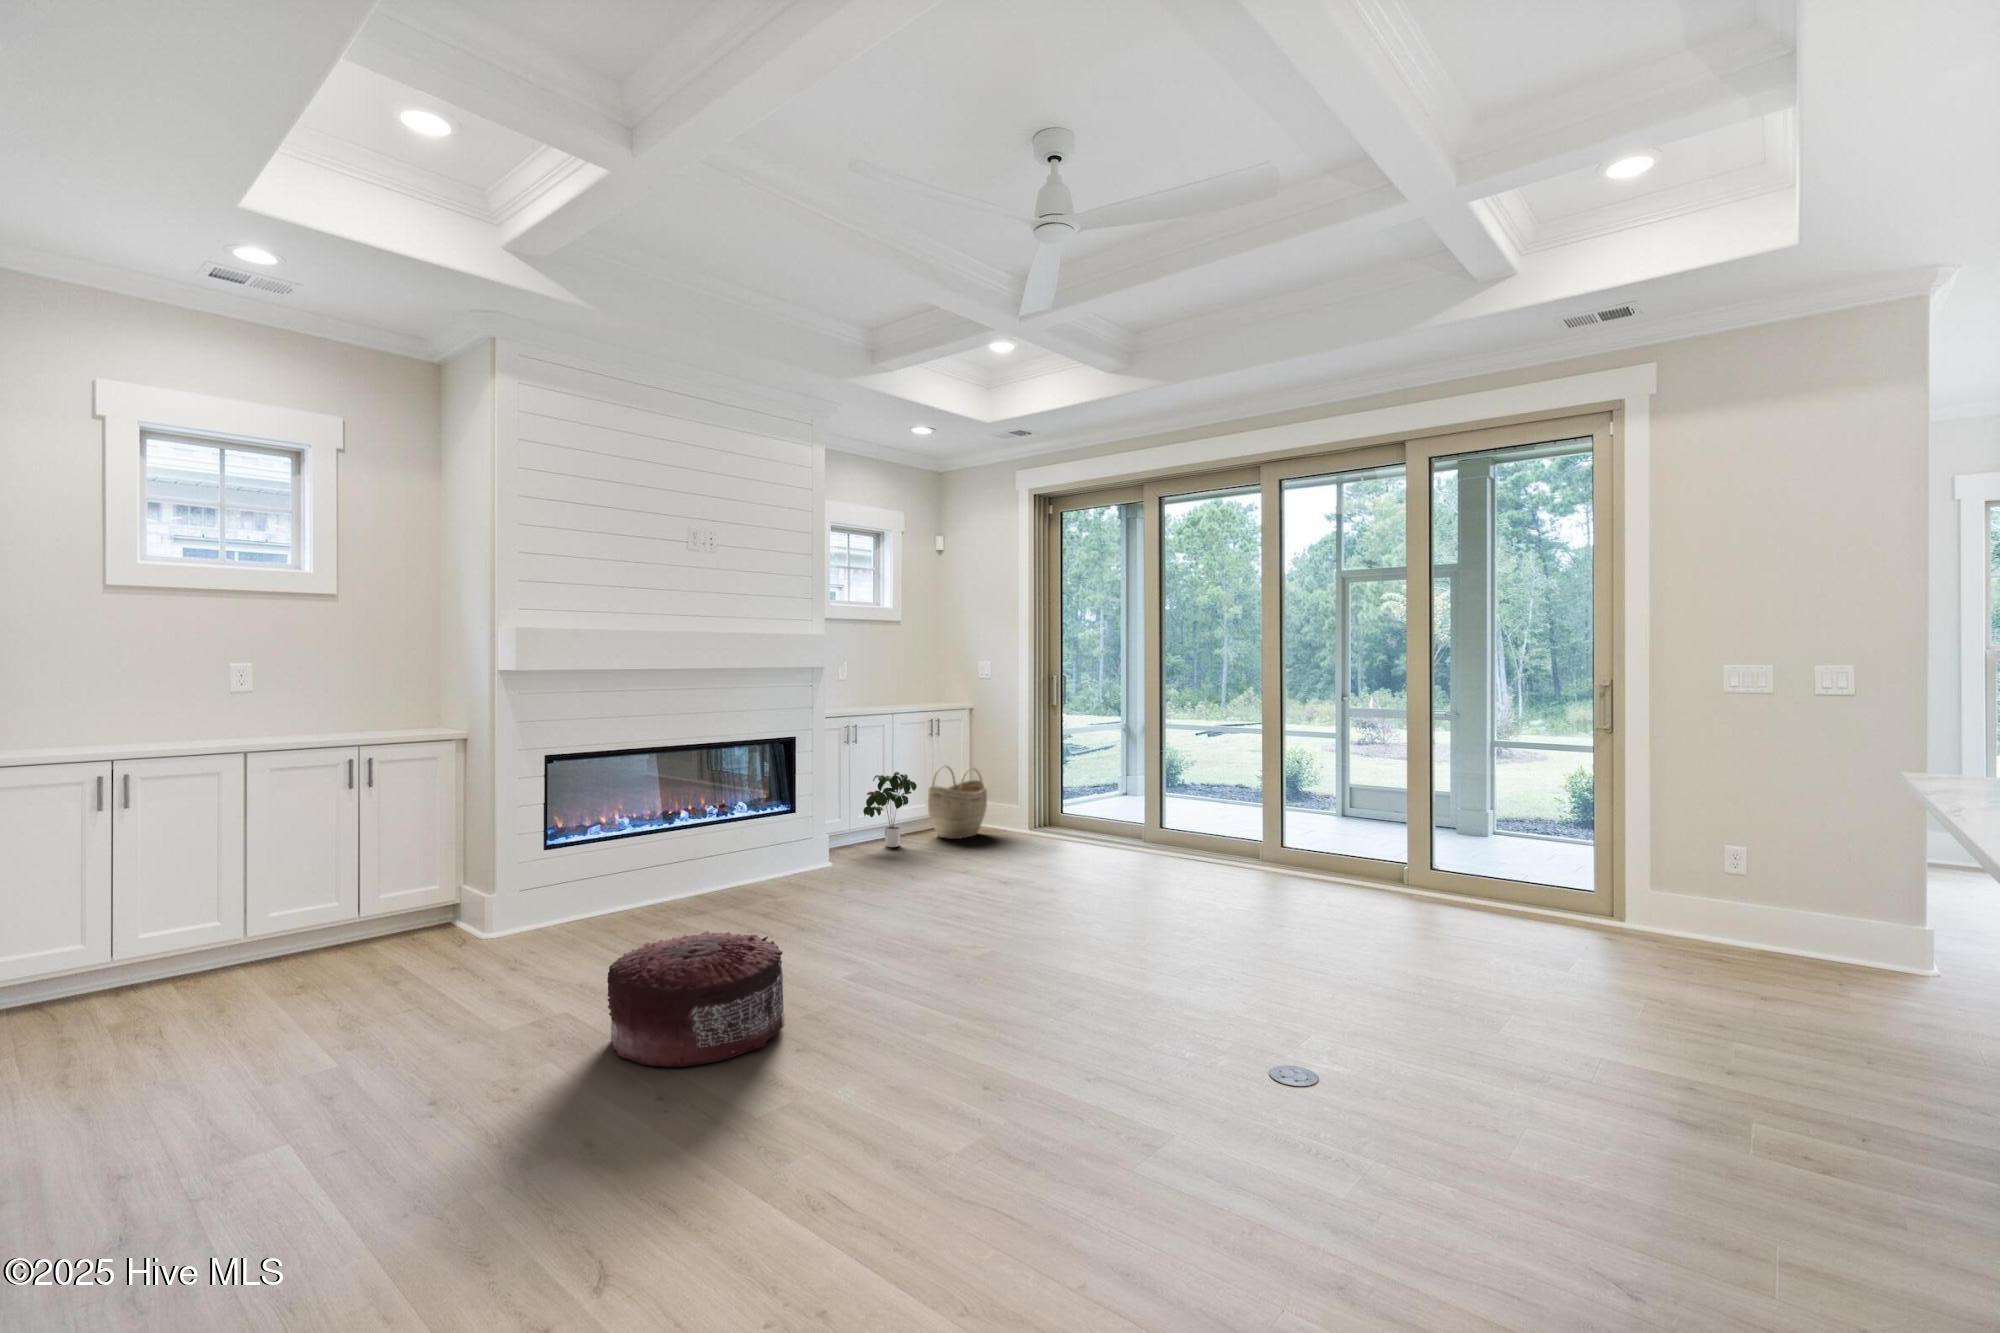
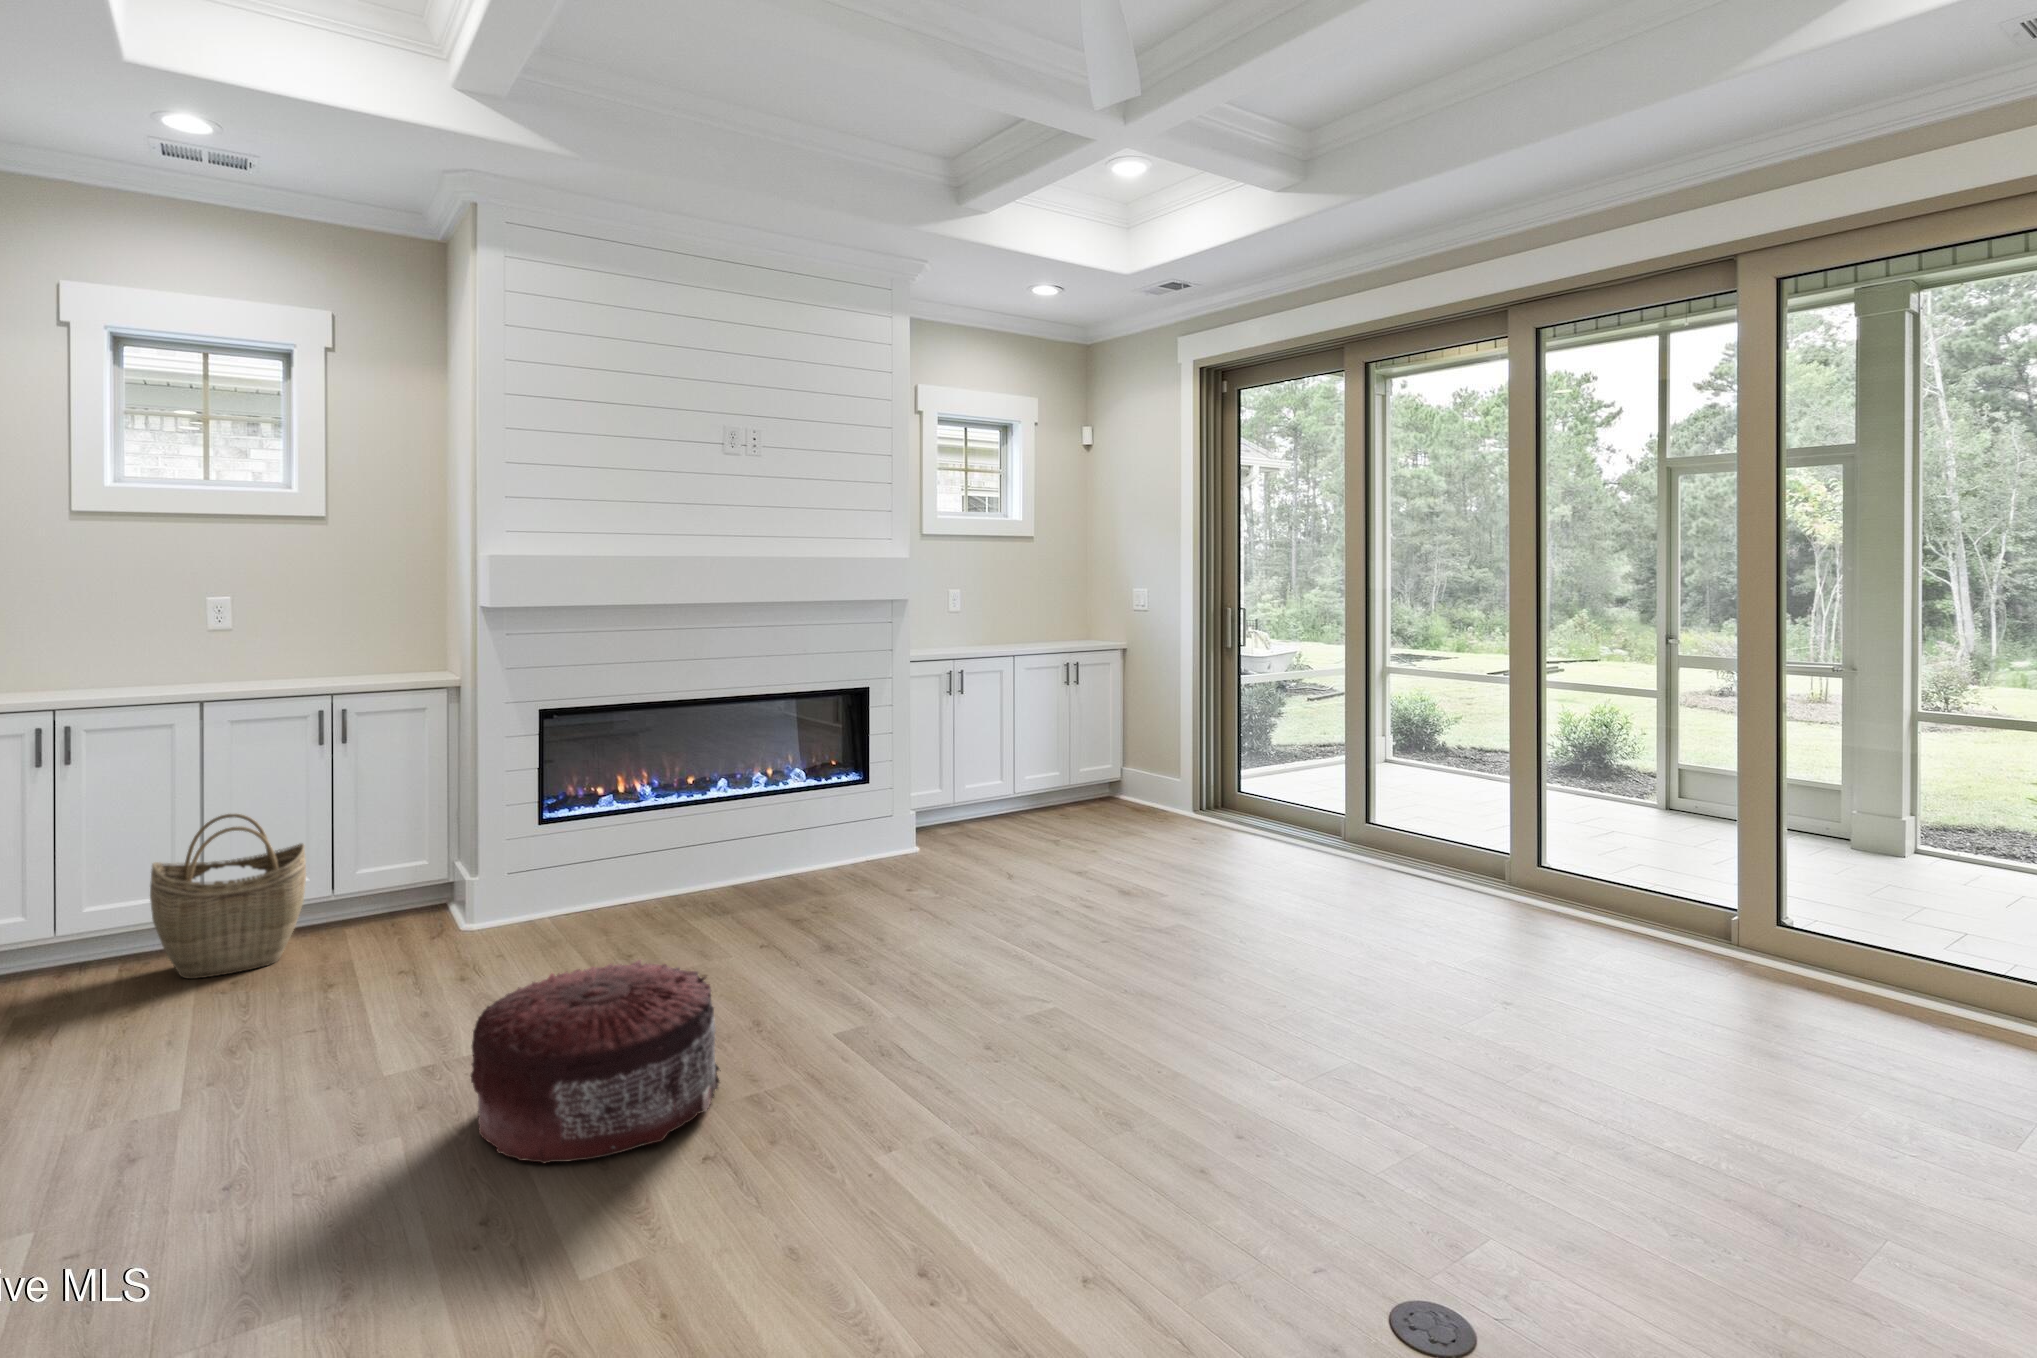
woven basket: present [927,766,987,839] -> present [150,814,306,979]
potted plant: present [863,772,917,847] -> none [972,731,1046,829]

